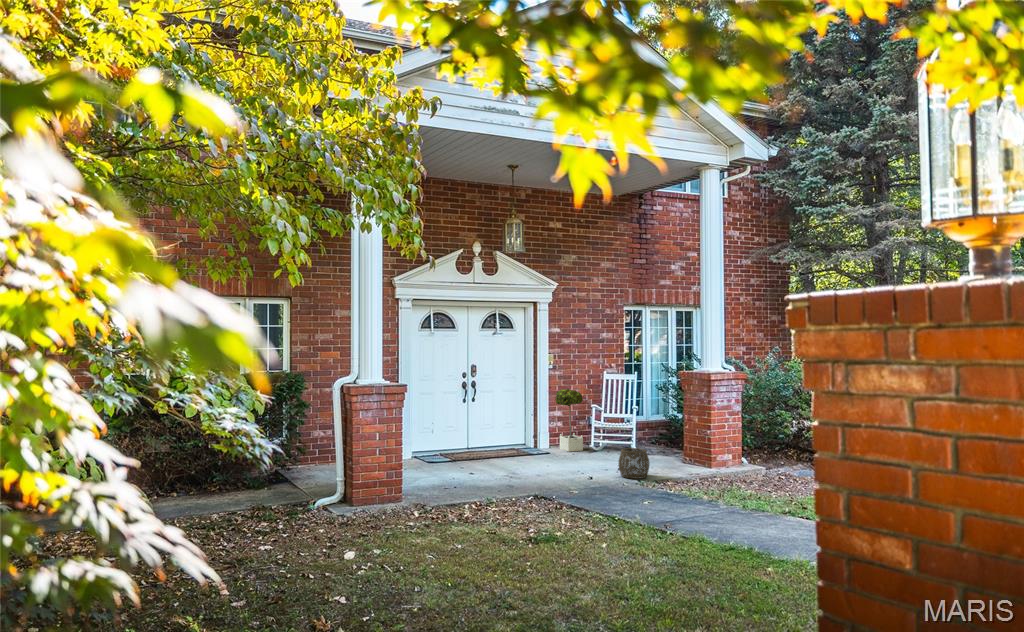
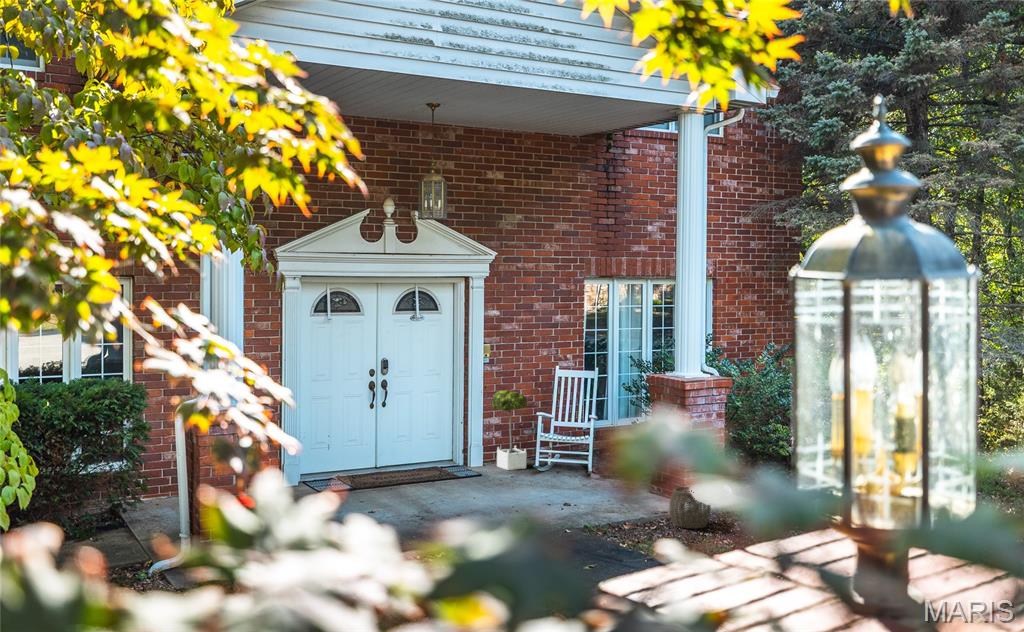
woven basket: present [618,448,650,479] -> present [669,487,711,529]

